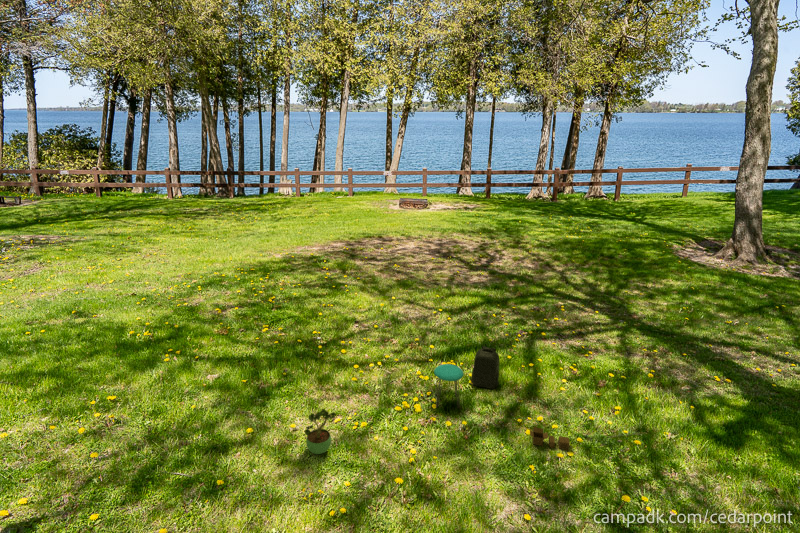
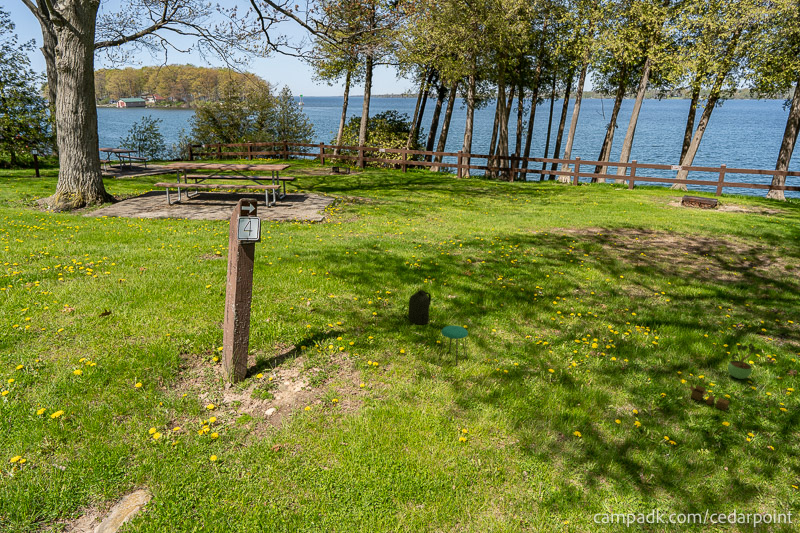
backpack: present [471,346,499,389] -> present [408,290,431,325]
stool: present [434,364,464,408] -> present [439,326,468,366]
potted plant: present [305,409,336,454] -> present [728,343,761,379]

